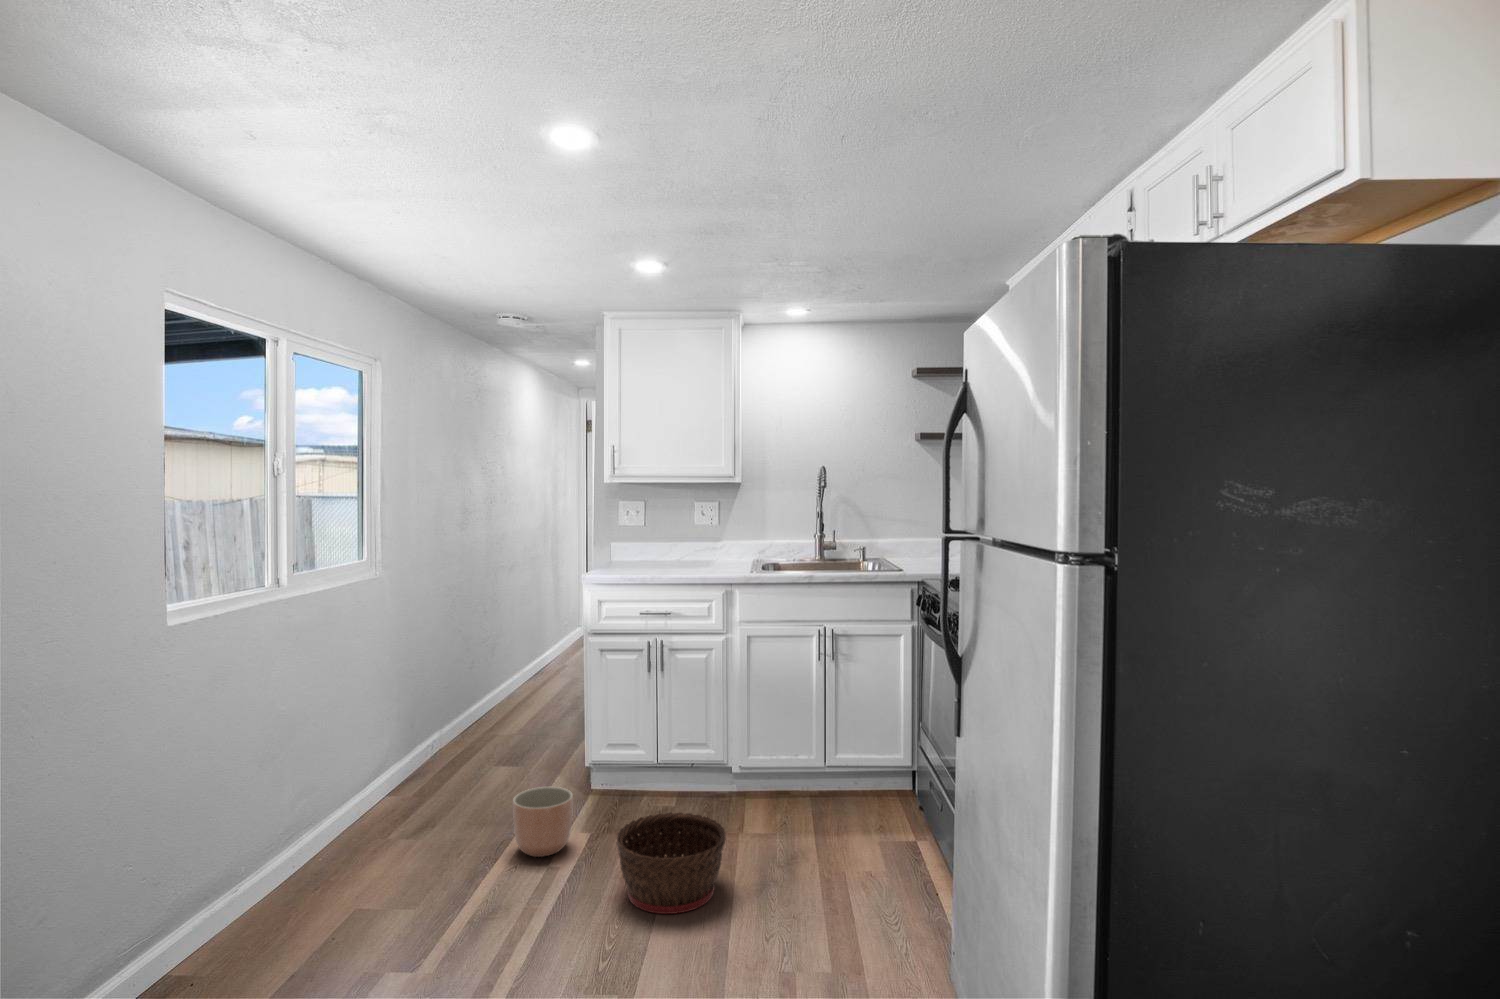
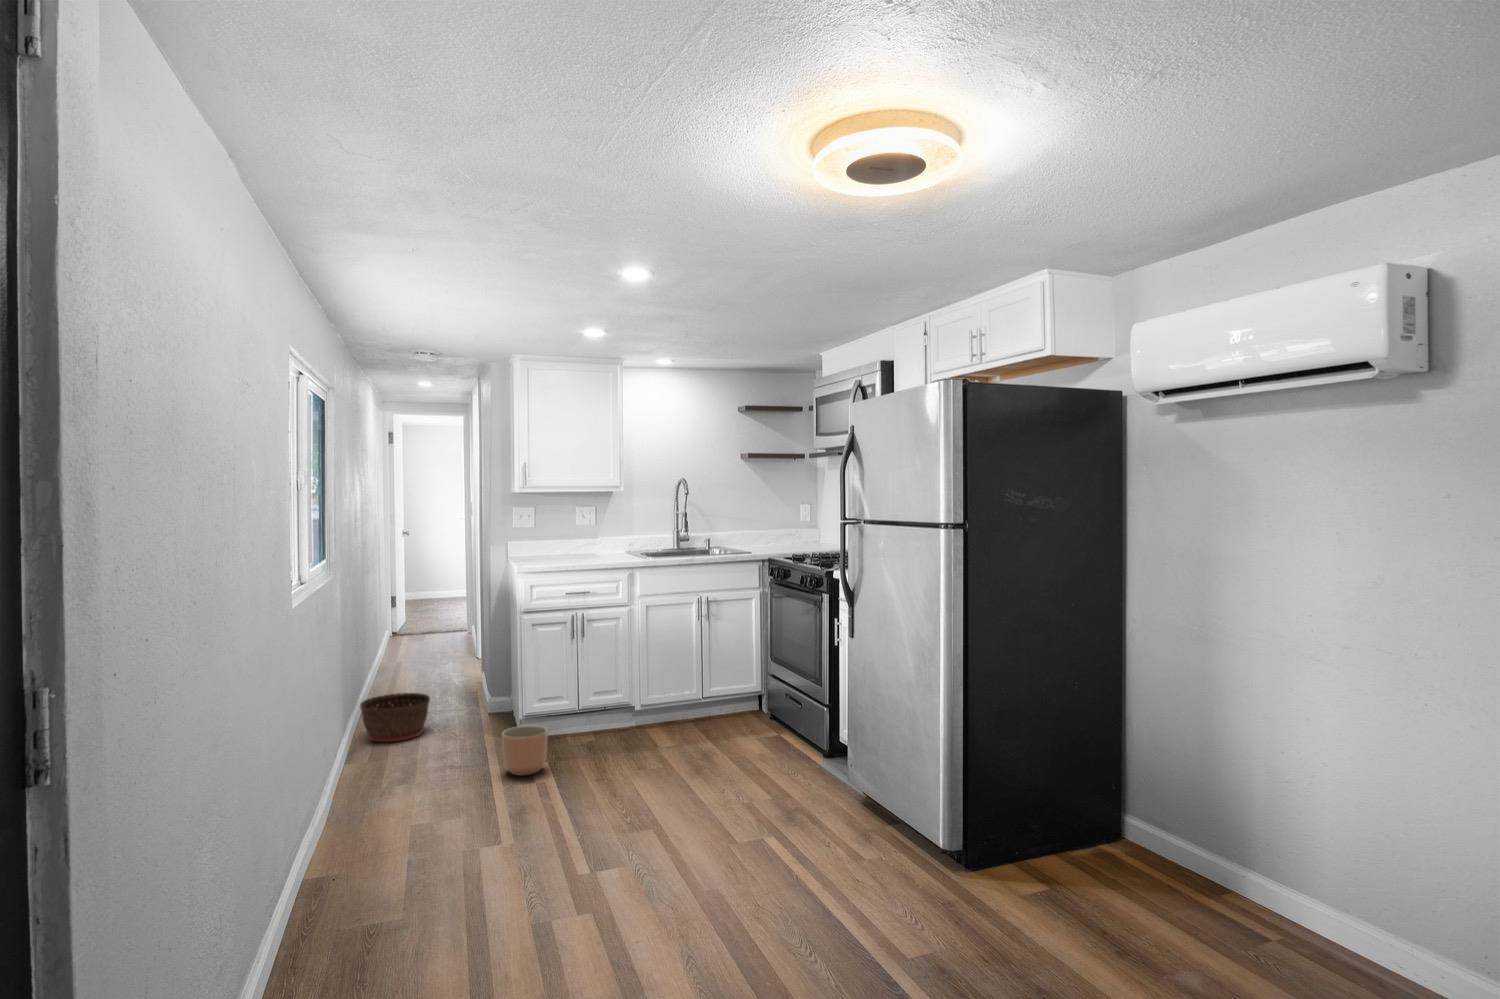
basket: present [617,813,726,914] -> present [360,693,430,742]

